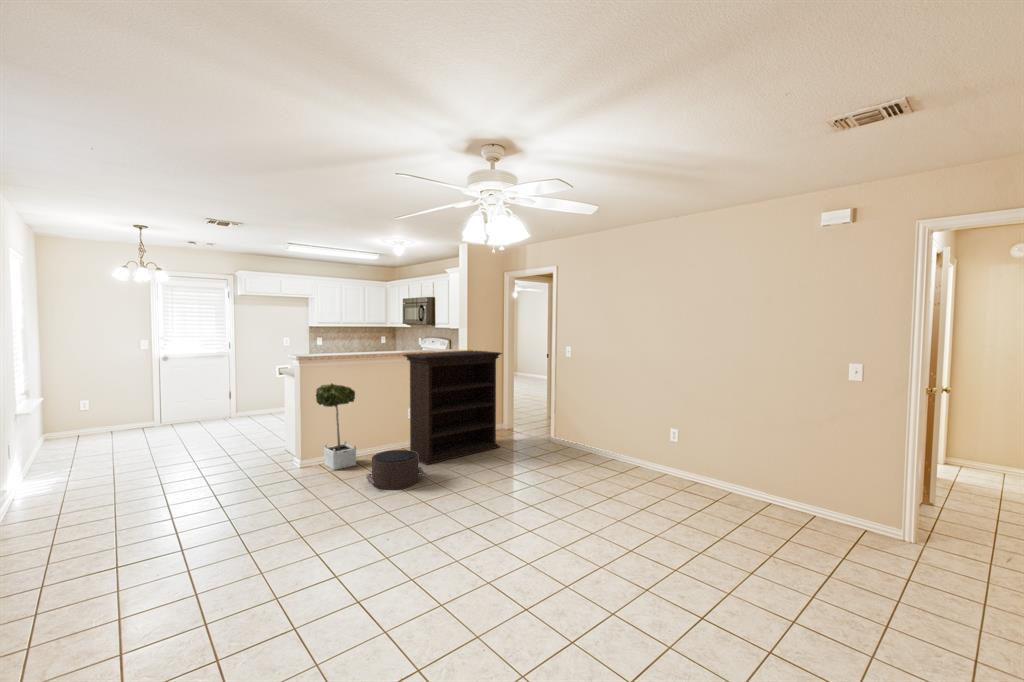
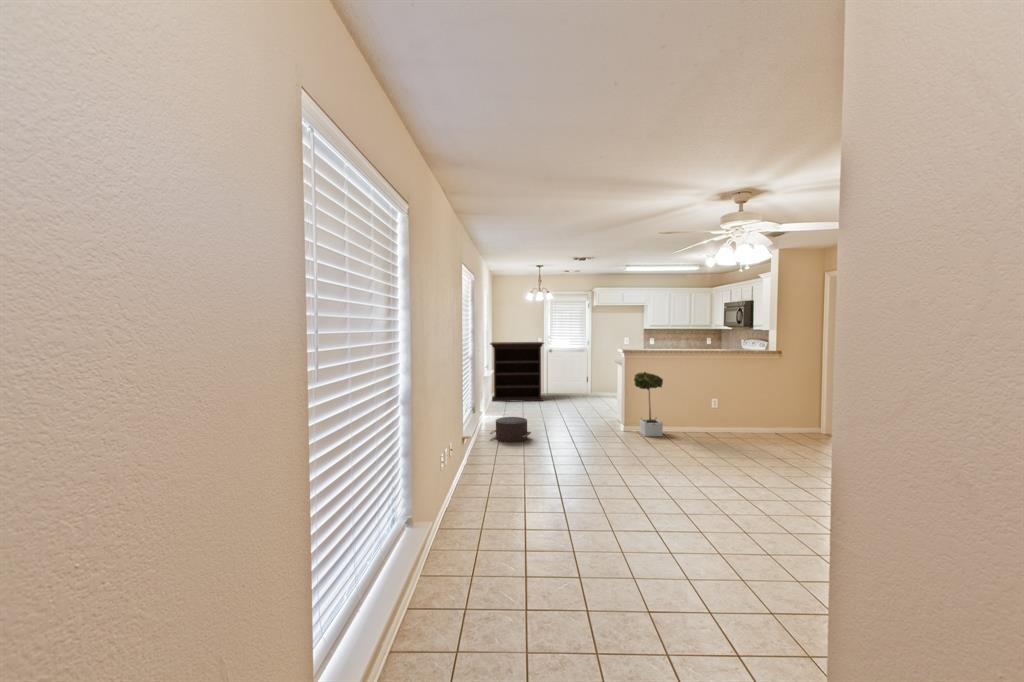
bookshelf: present [403,351,502,465] -> present [490,342,544,402]
pouf: present [366,450,427,490] -> present [490,417,531,442]

